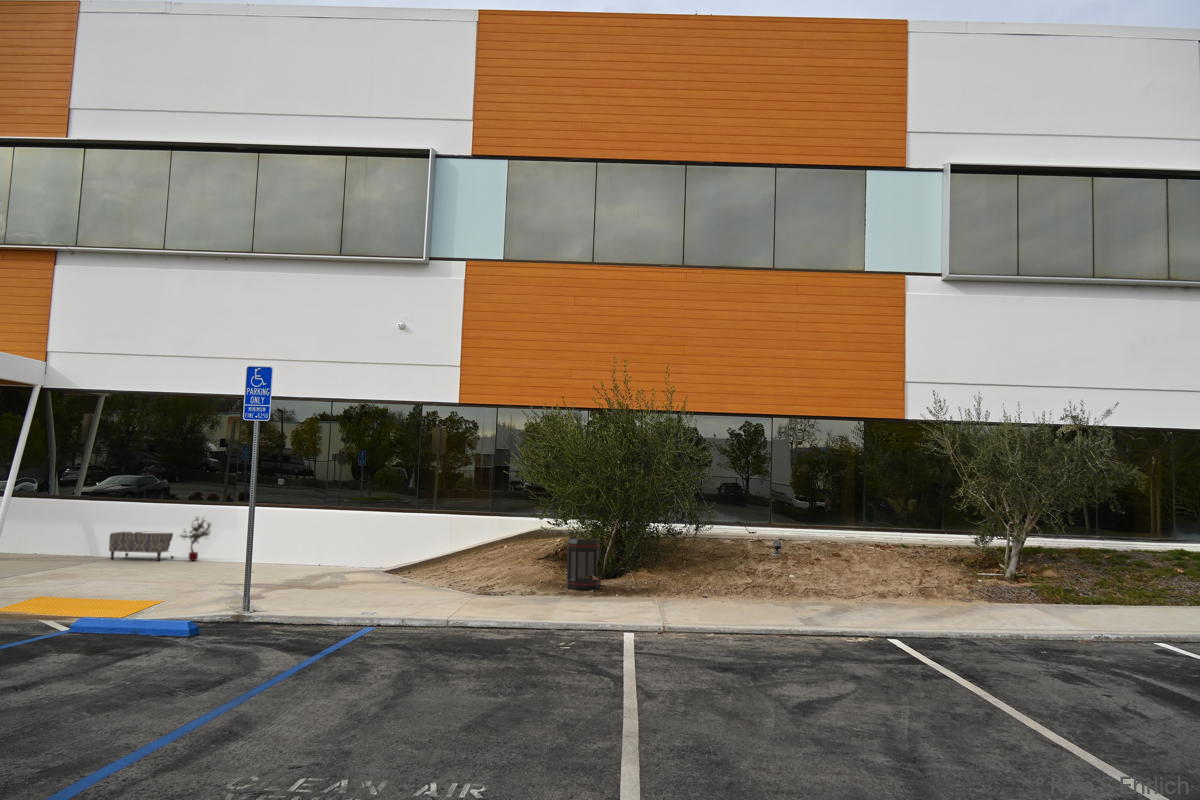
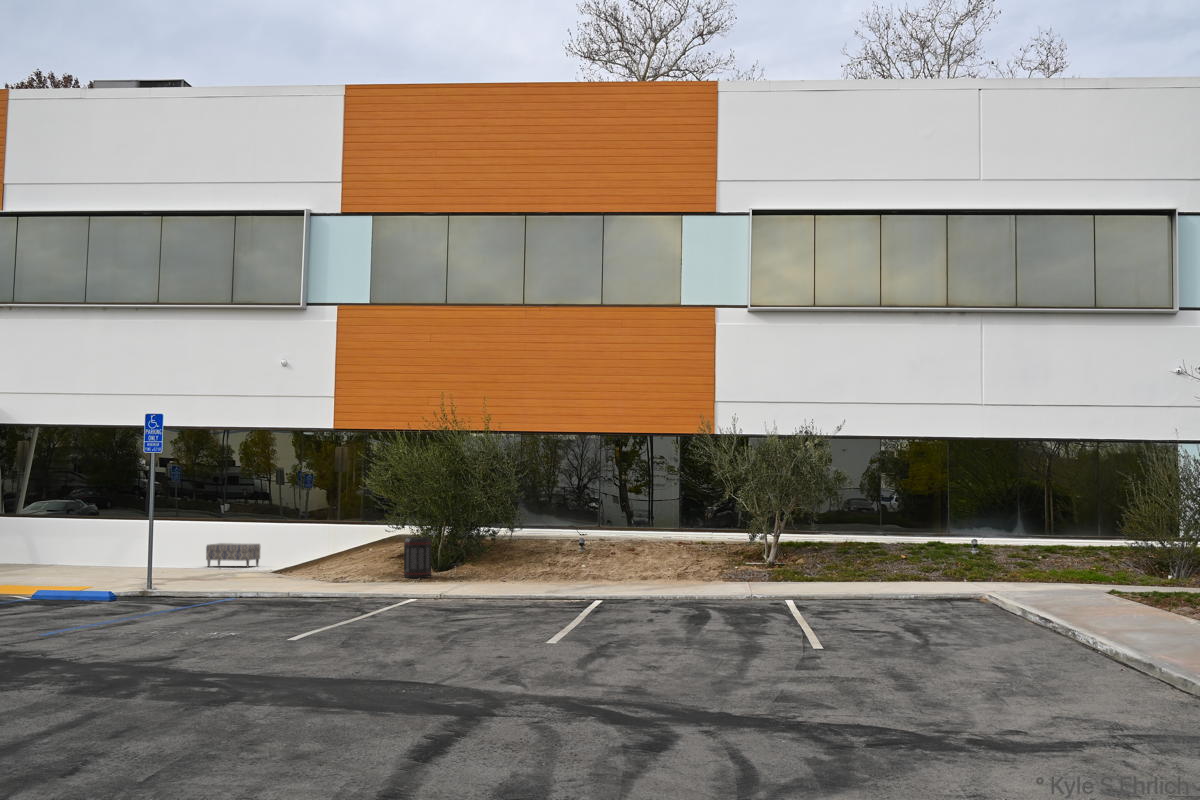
potted tree: present [181,517,211,561] -> none [104,530,132,567]
bench: present [109,532,174,561] -> present [206,543,261,567]

